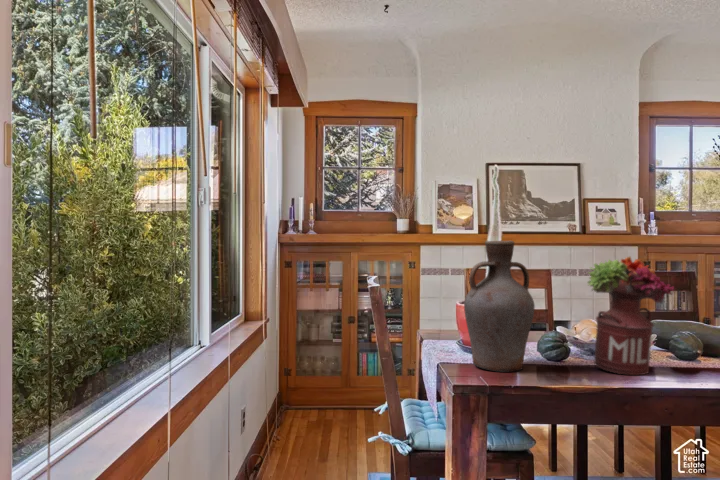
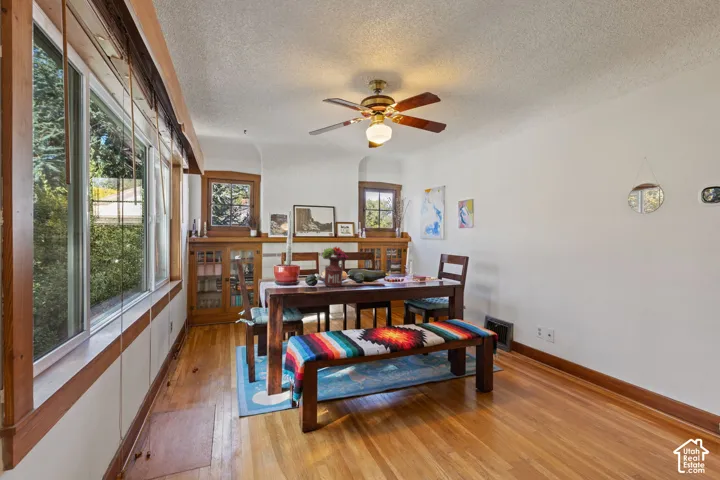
vase: present [464,241,534,372] -> none [277,241,303,289]

